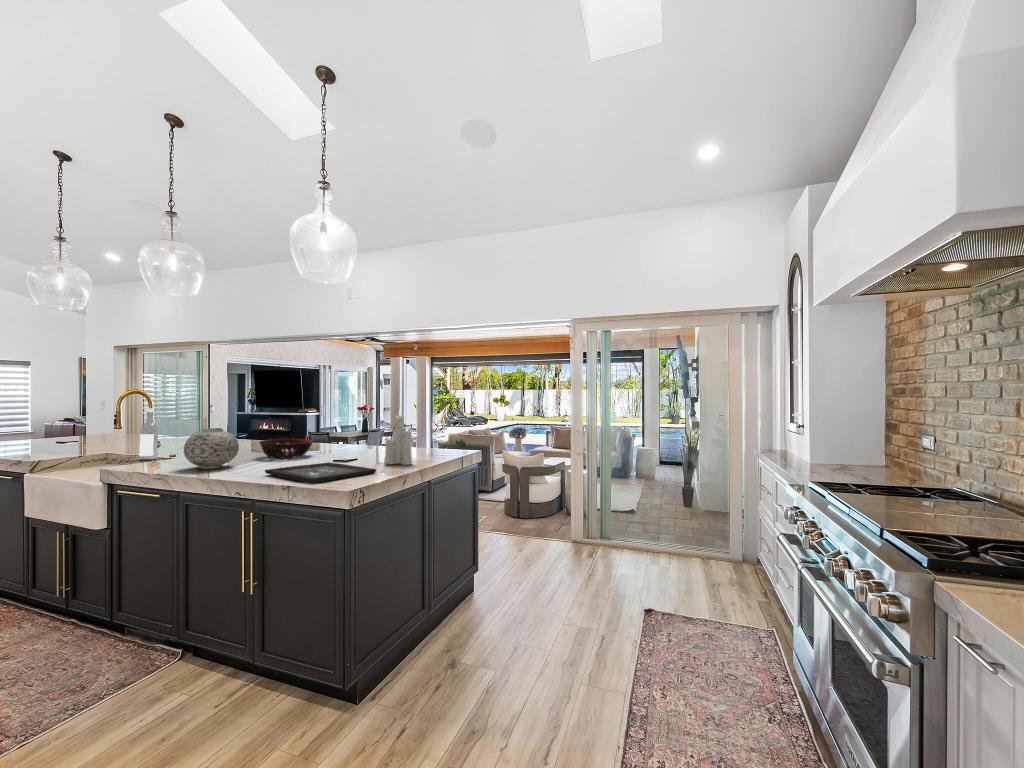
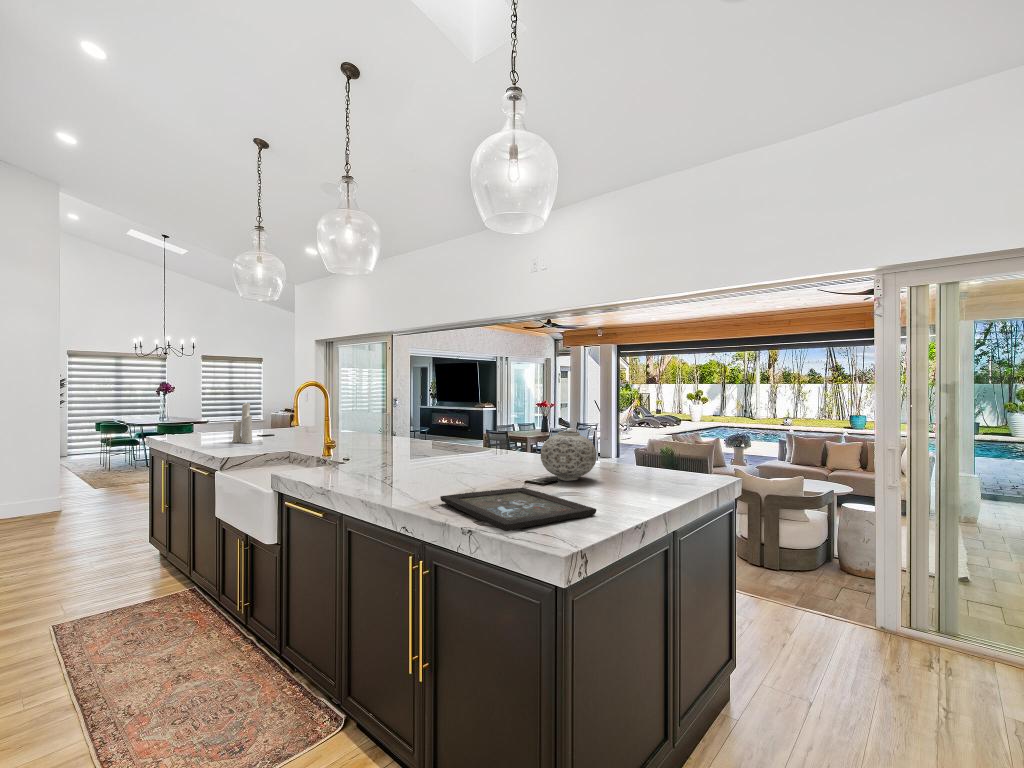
wine bottle: present [140,408,158,460] -> none [313,404,331,464]
candle: present [384,413,412,465] -> present [232,403,253,443]
vase: present [184,428,239,469] -> present [541,431,596,481]
decorative bowl: present [259,439,313,458] -> none [435,446,500,473]

